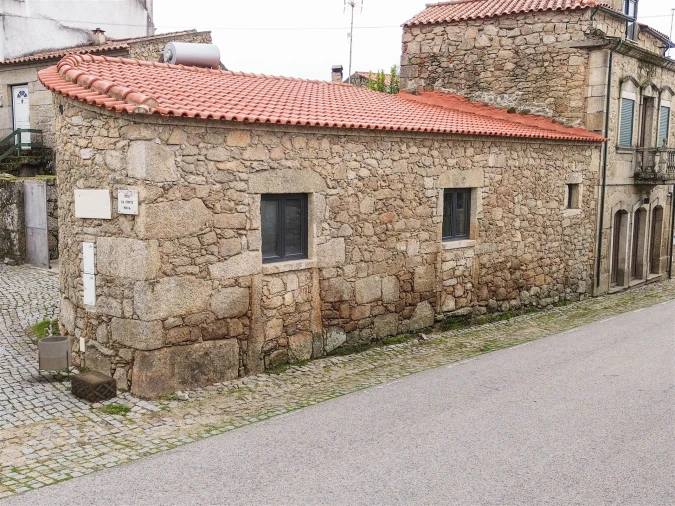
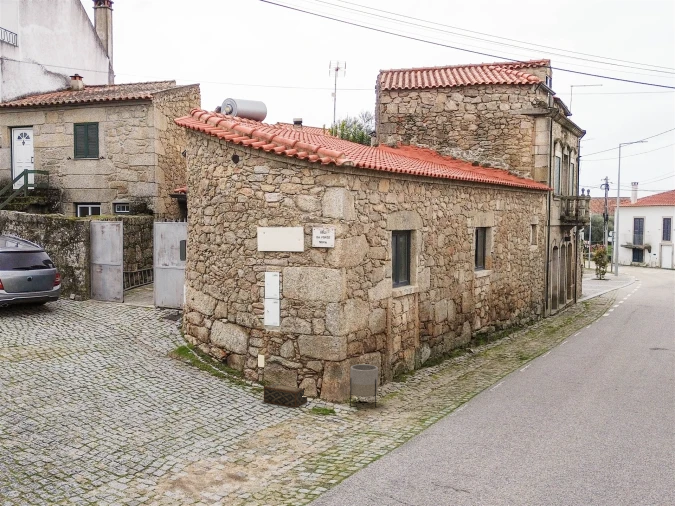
planter: present [38,336,71,381] -> present [350,364,378,407]

